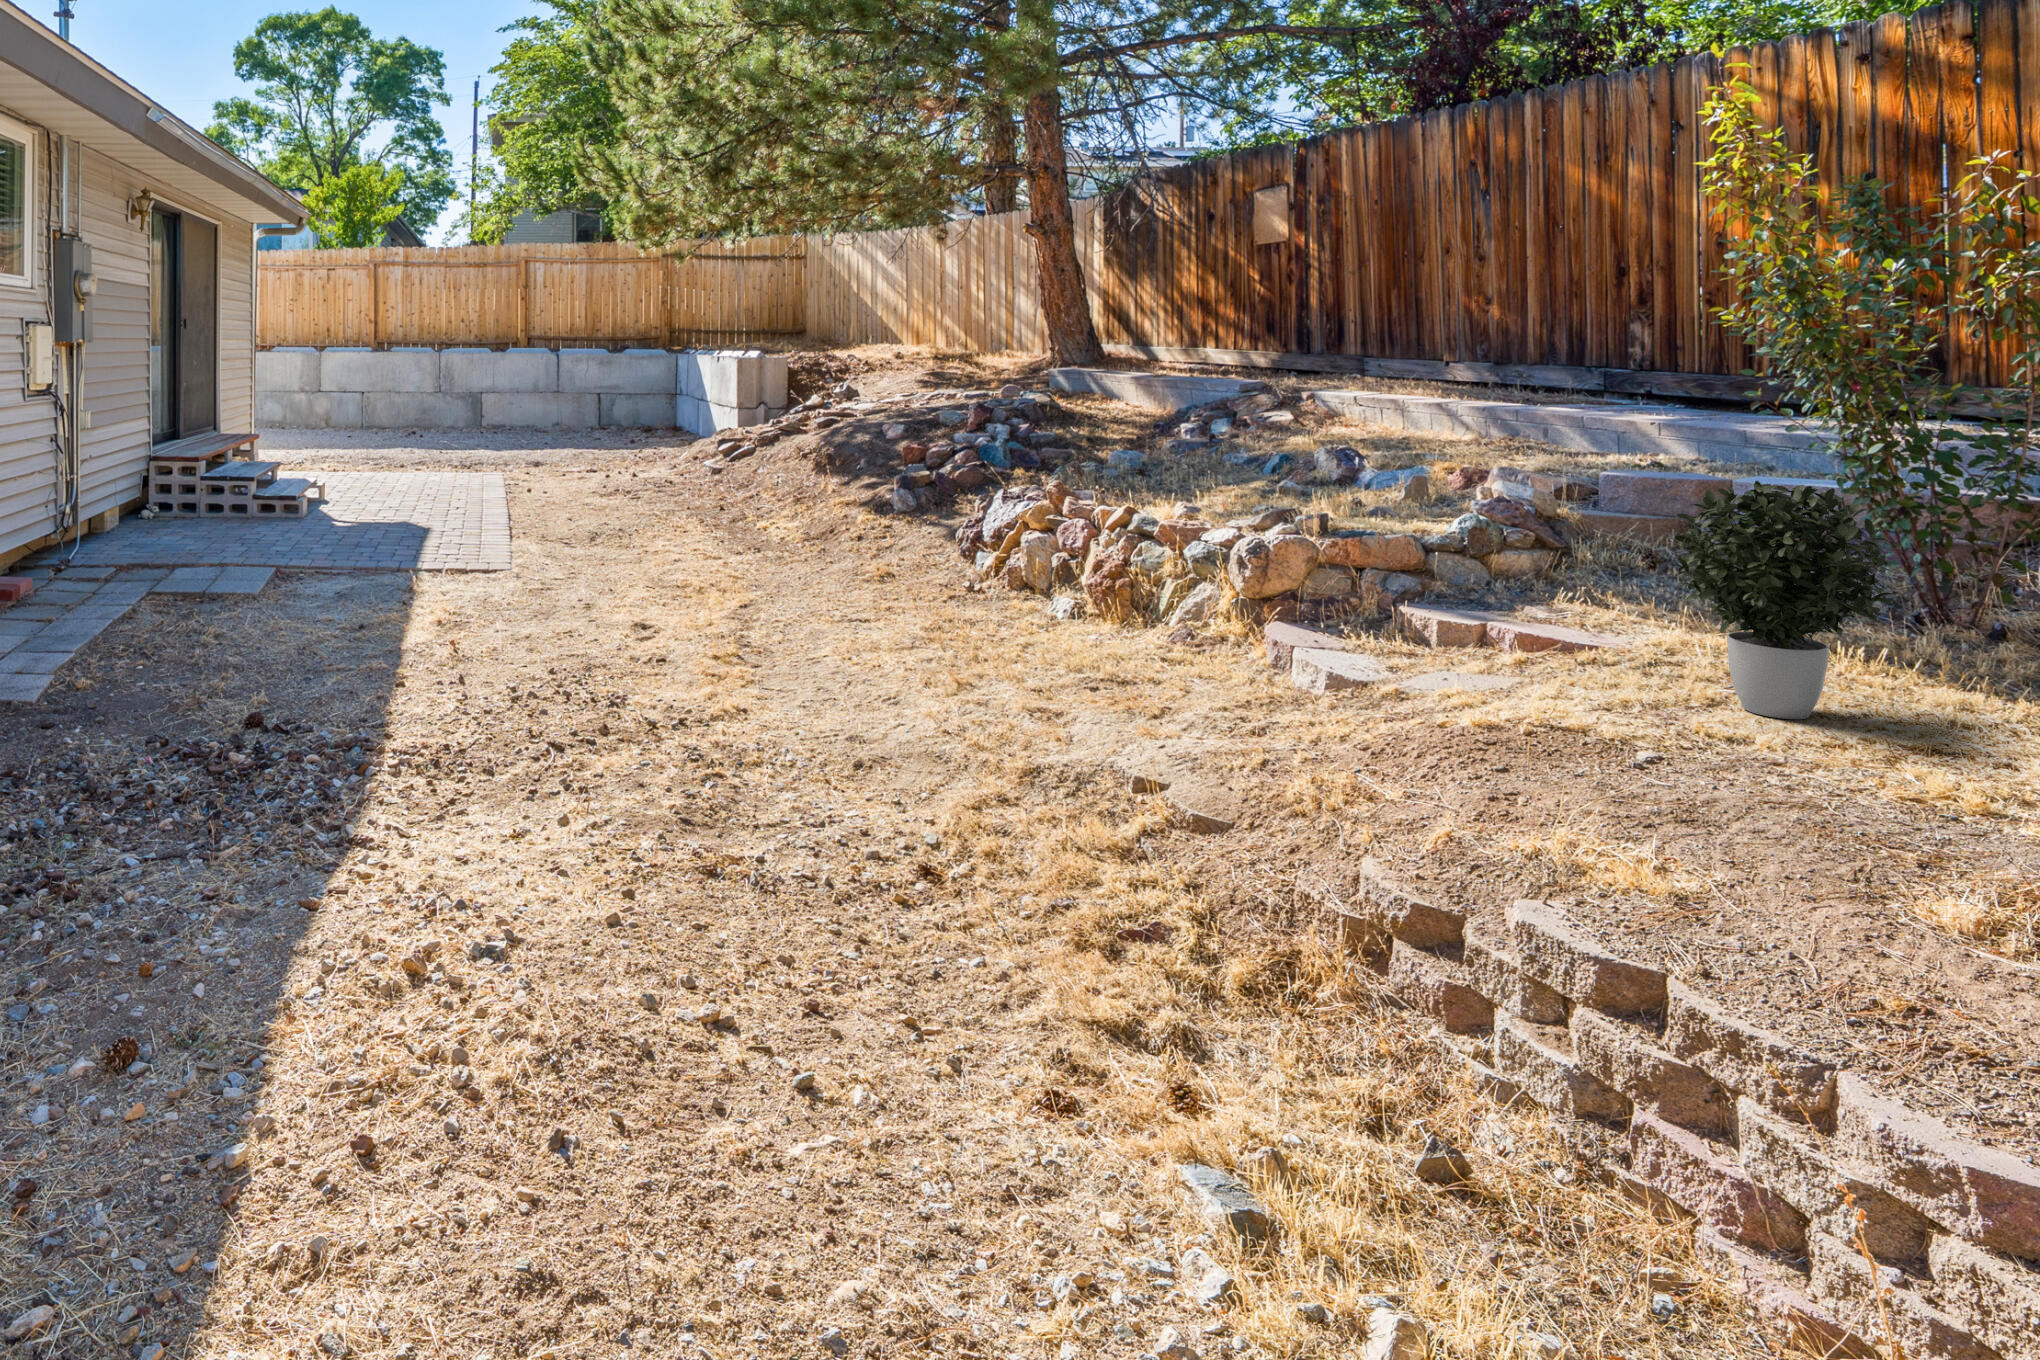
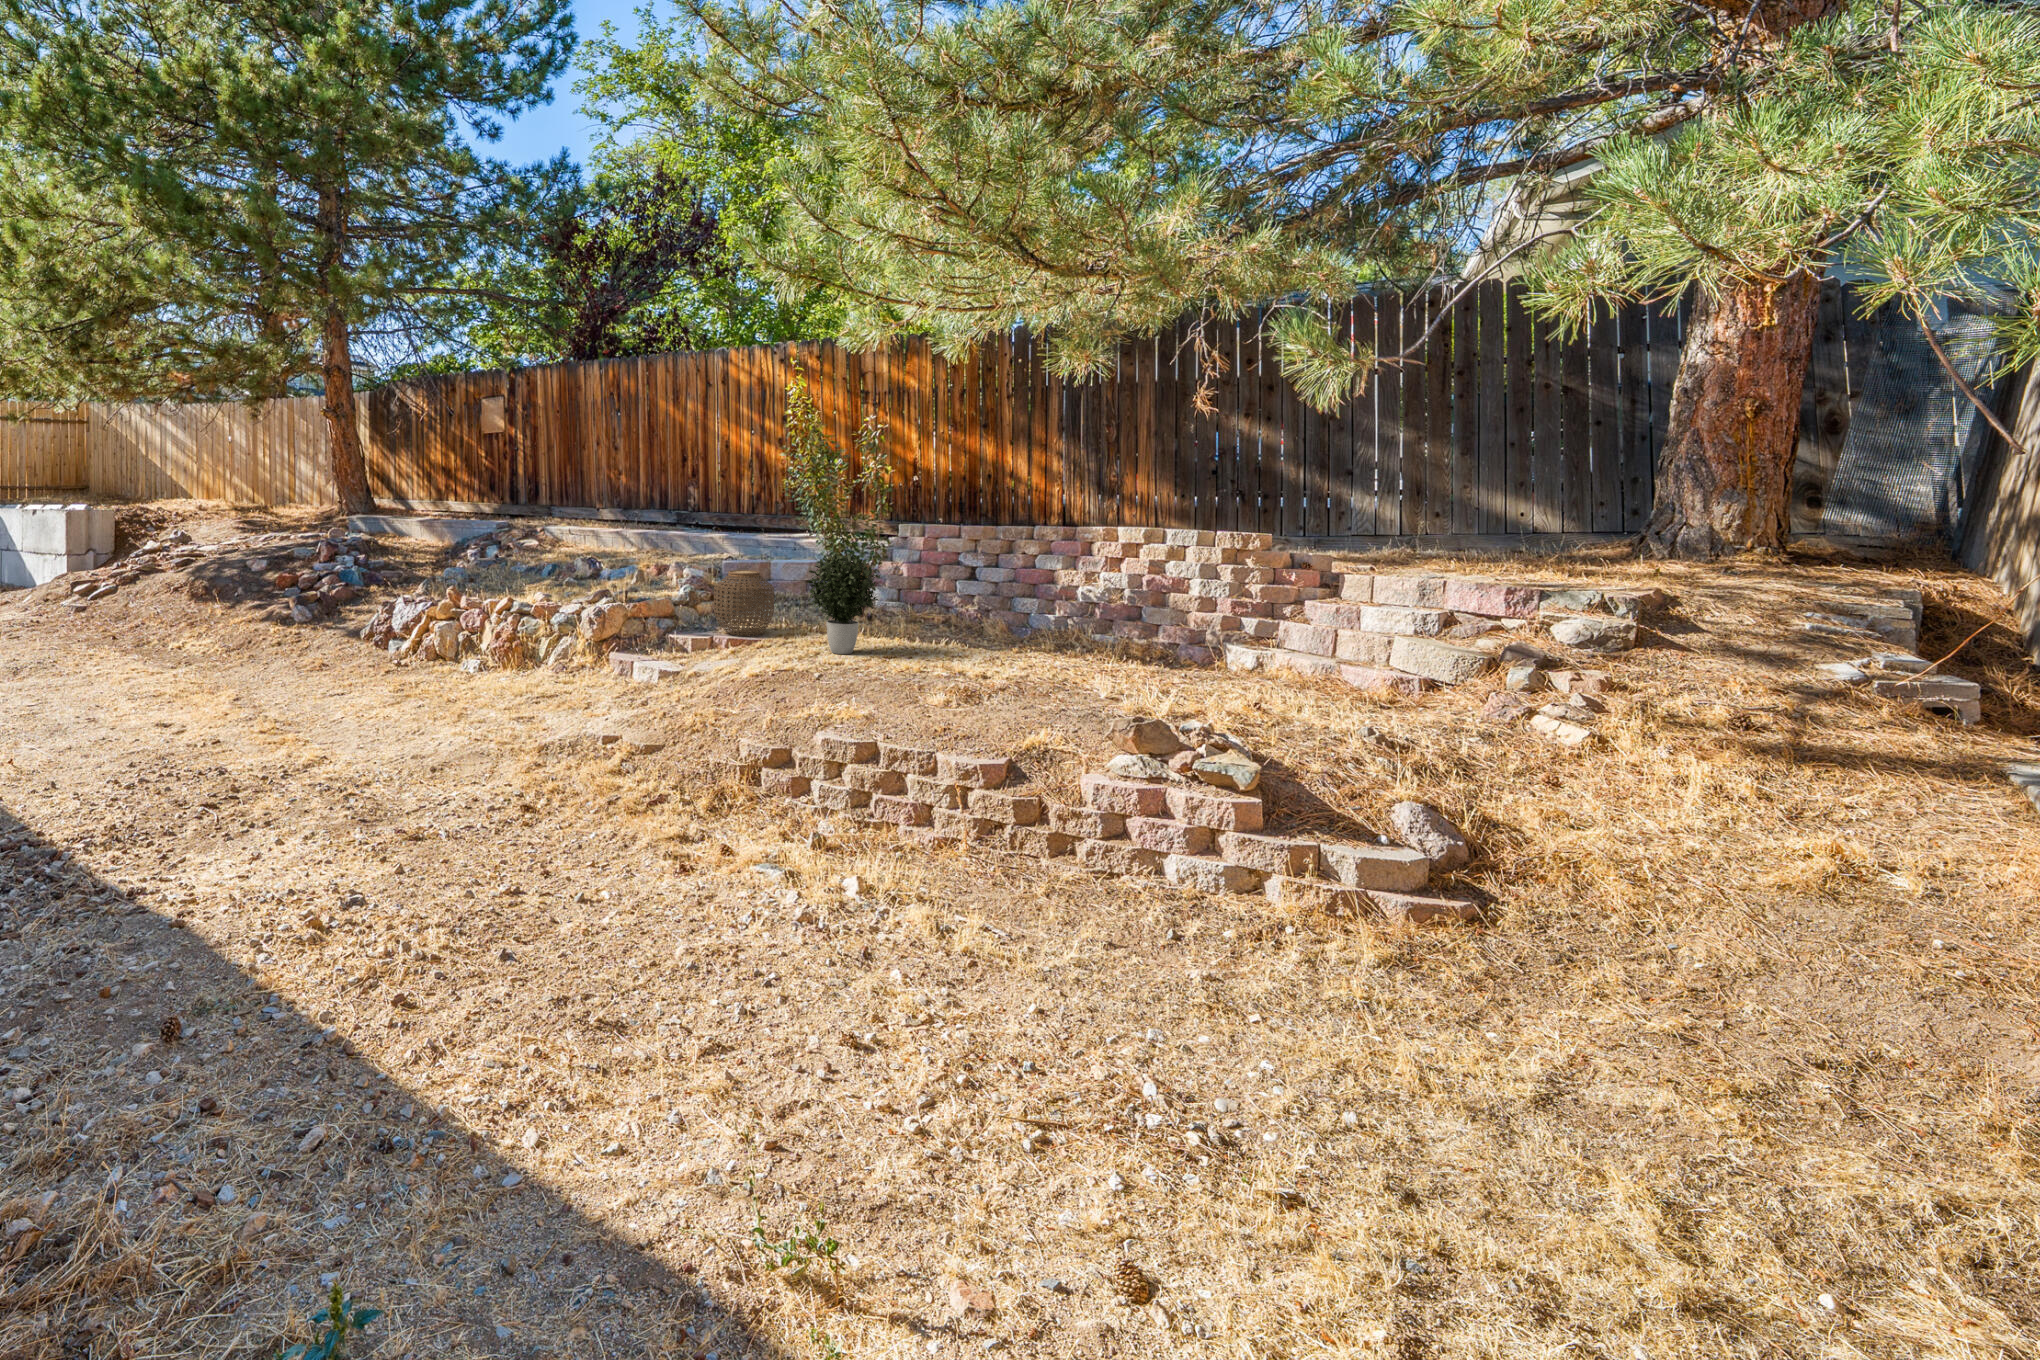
woven basket: none [1484,494,1639,633] -> present [714,570,774,636]

